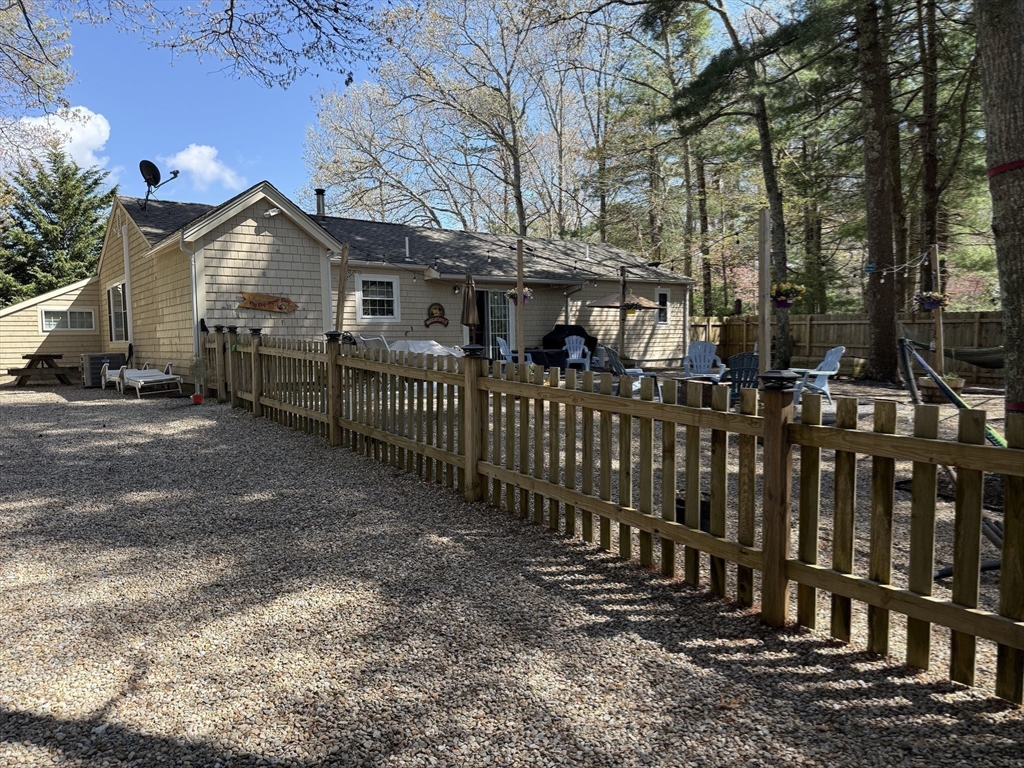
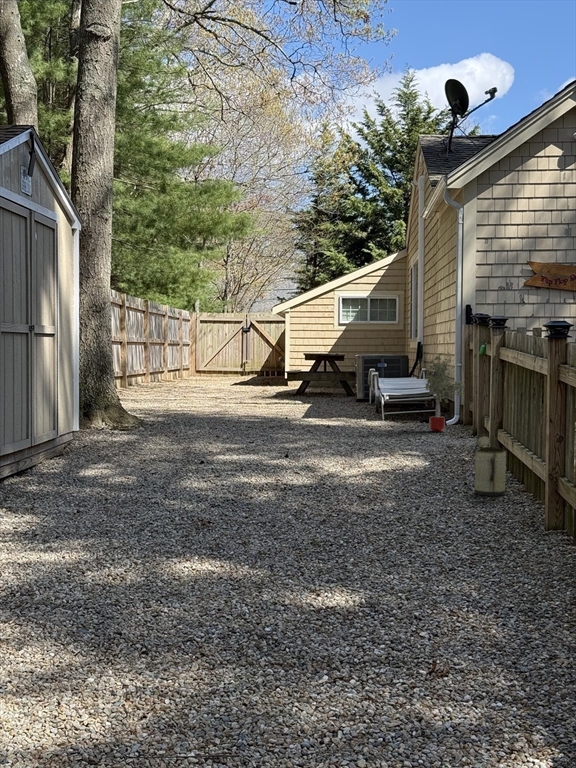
watering can: none [288,402,313,438] -> present [475,436,506,496]

